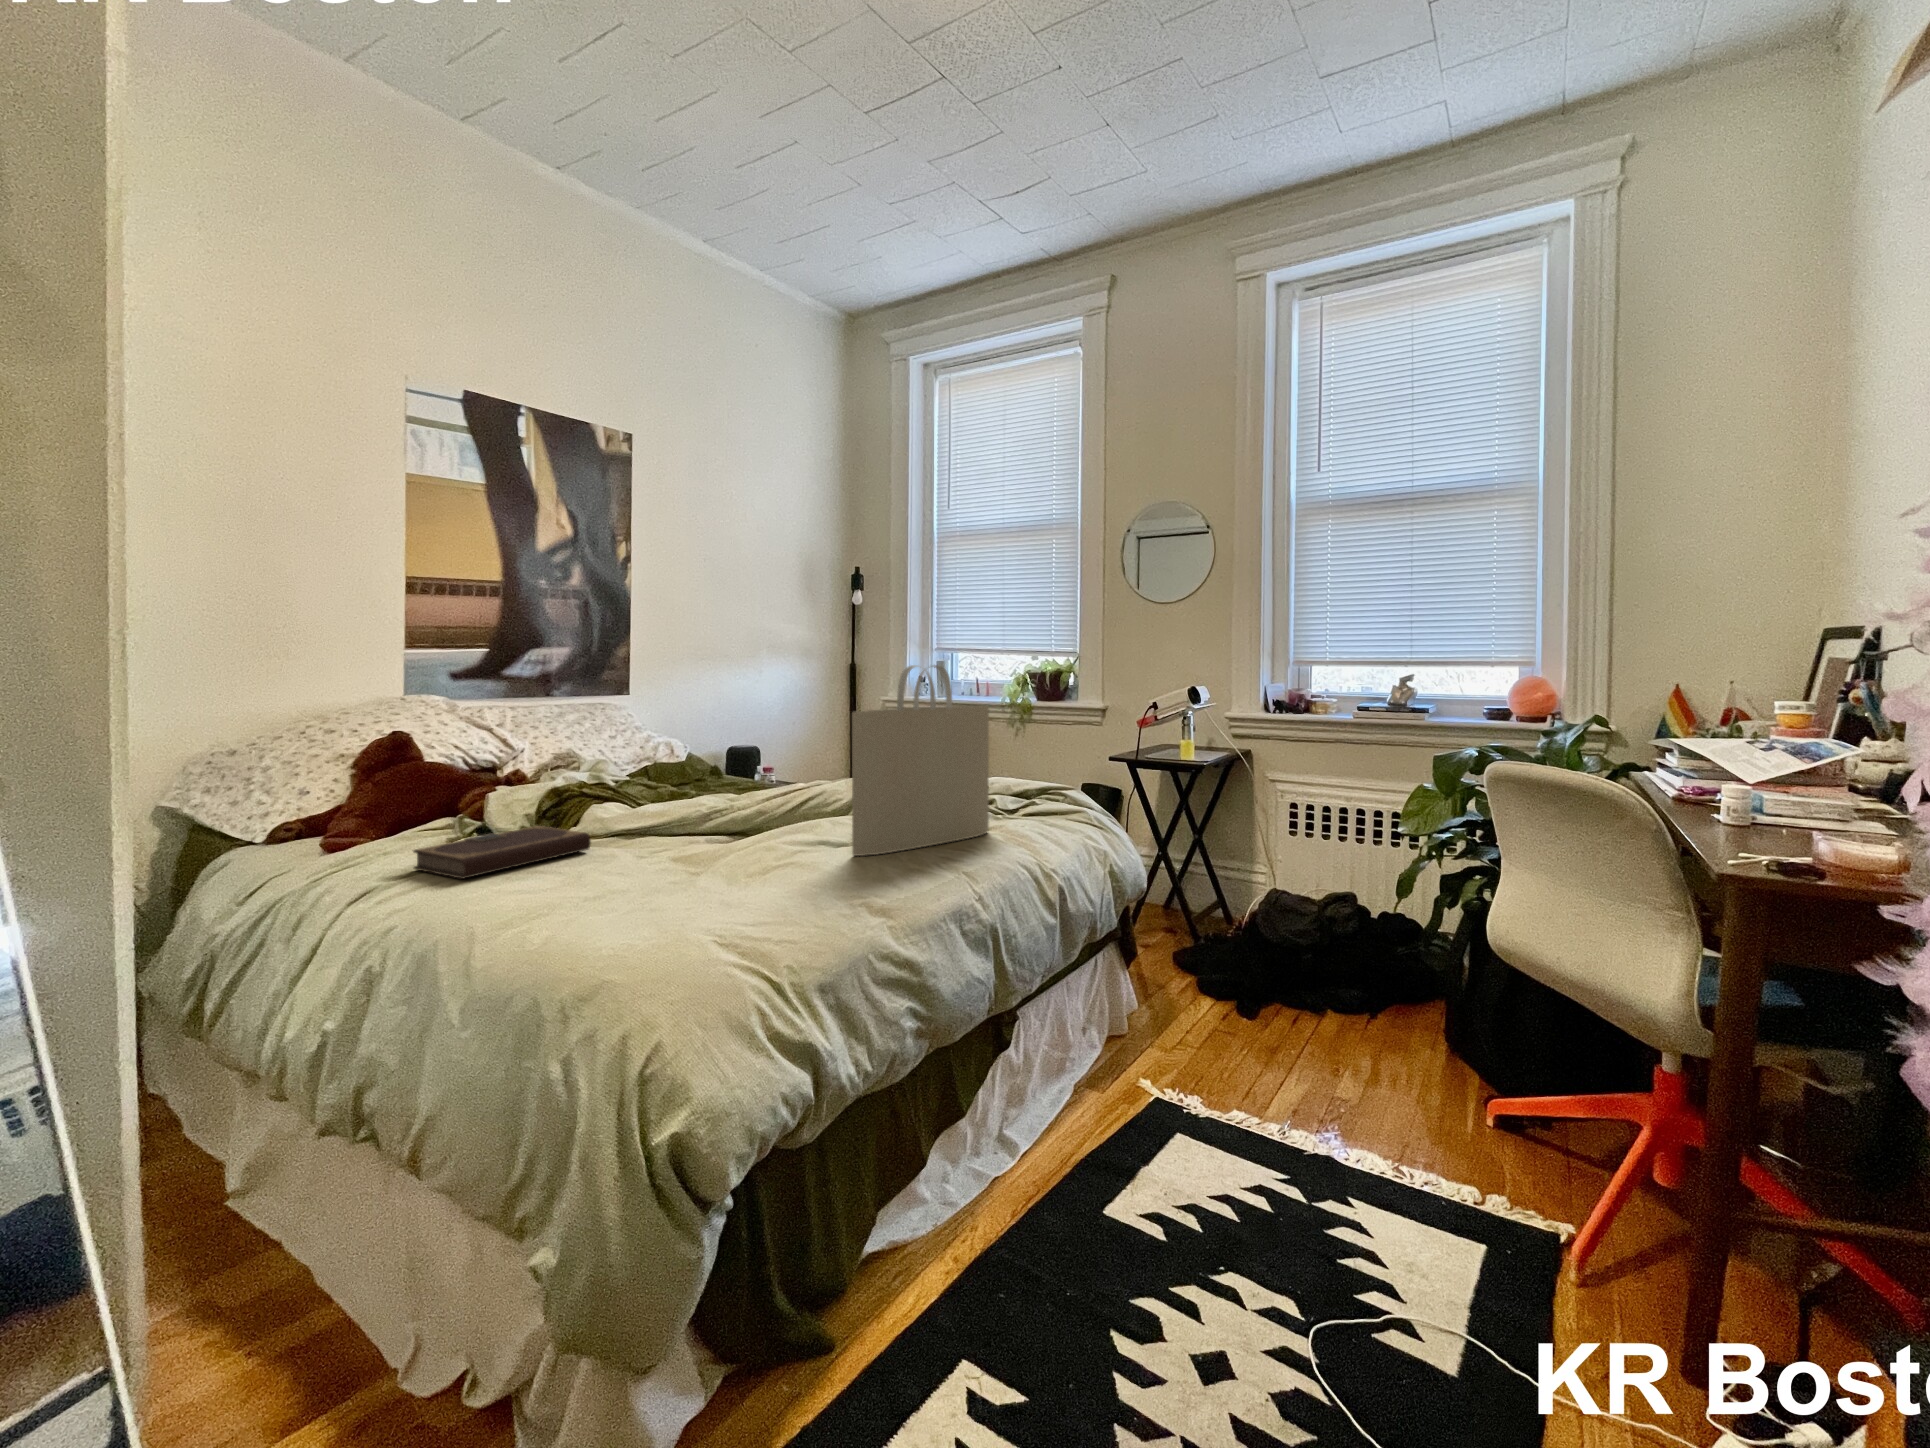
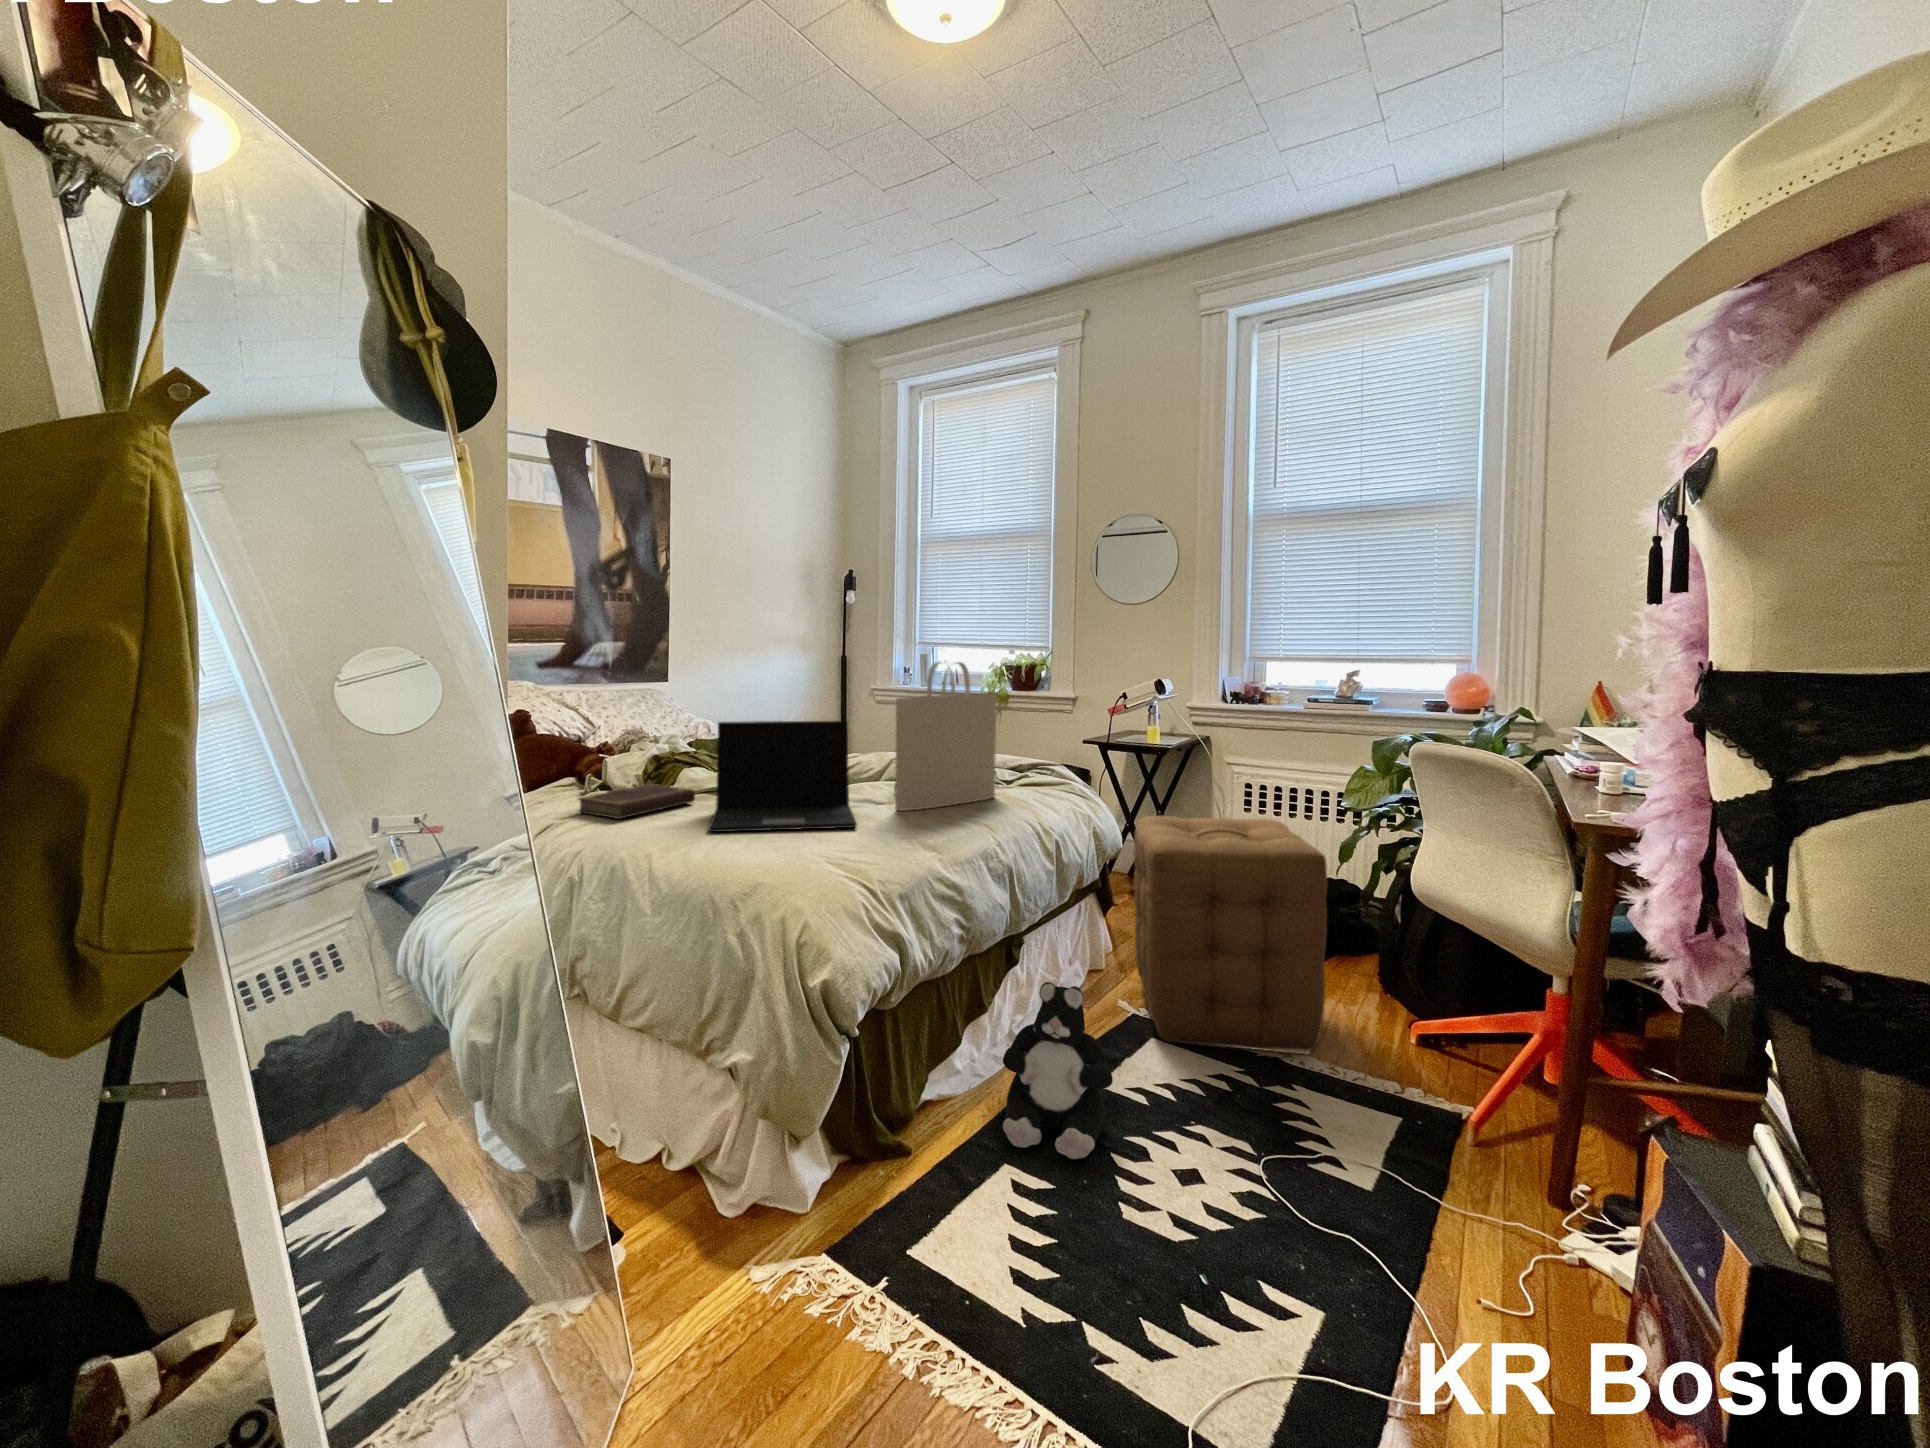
laptop: none [573,741,793,897] -> present [708,721,857,832]
ottoman: none [1161,850,1387,1148] -> present [1134,816,1327,1054]
plush toy: none [965,1086,1118,1346] -> present [1003,982,1113,1159]

